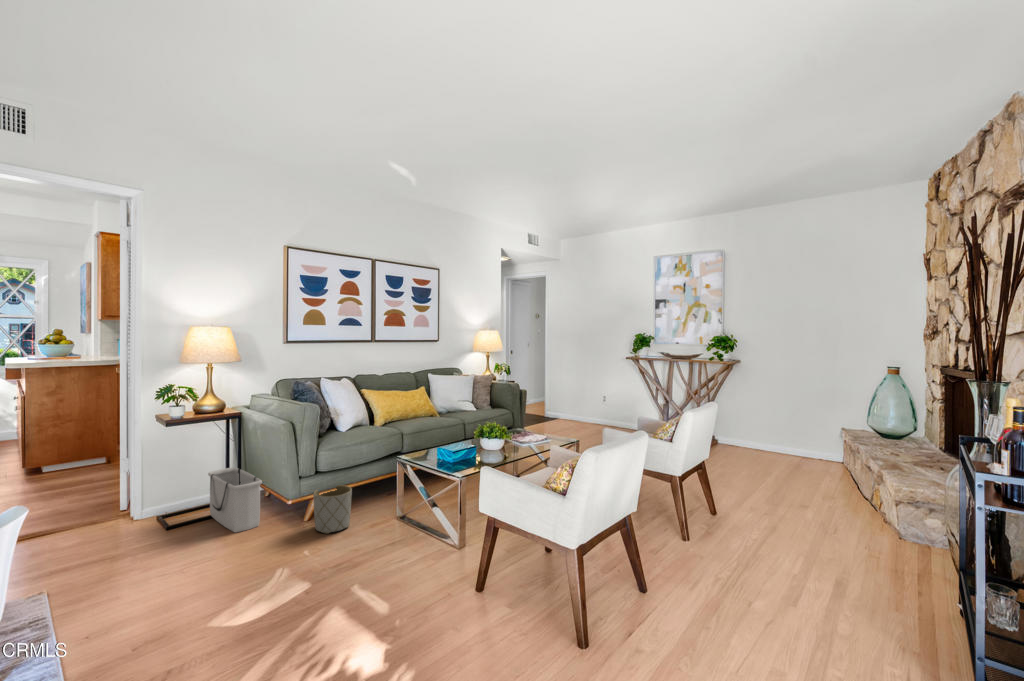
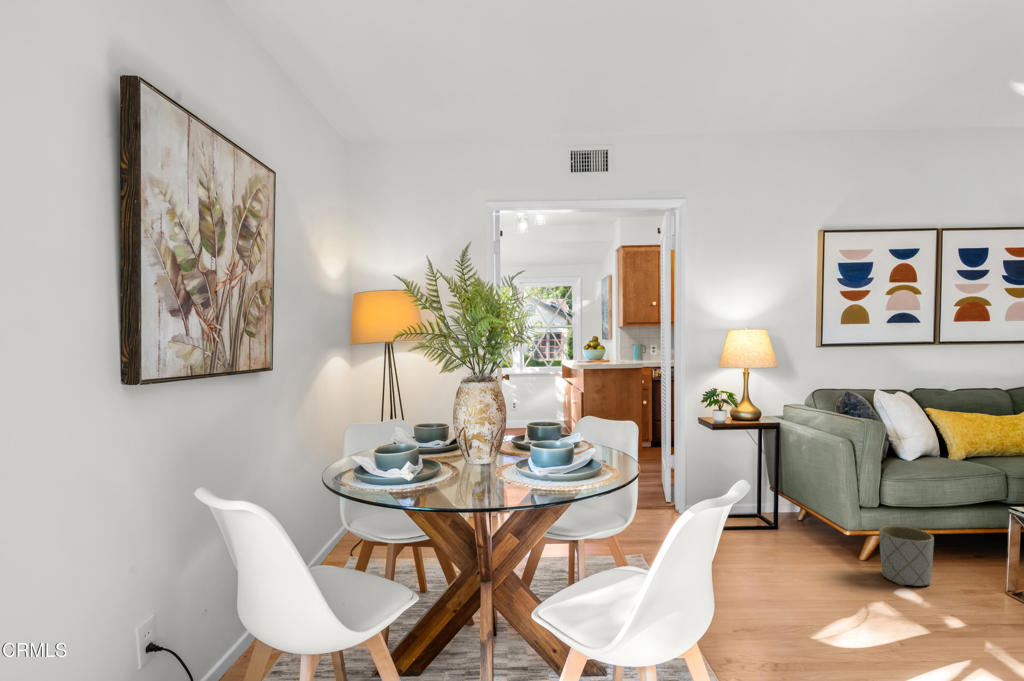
storage bin: present [208,467,262,532] -> none [748,482,811,554]

